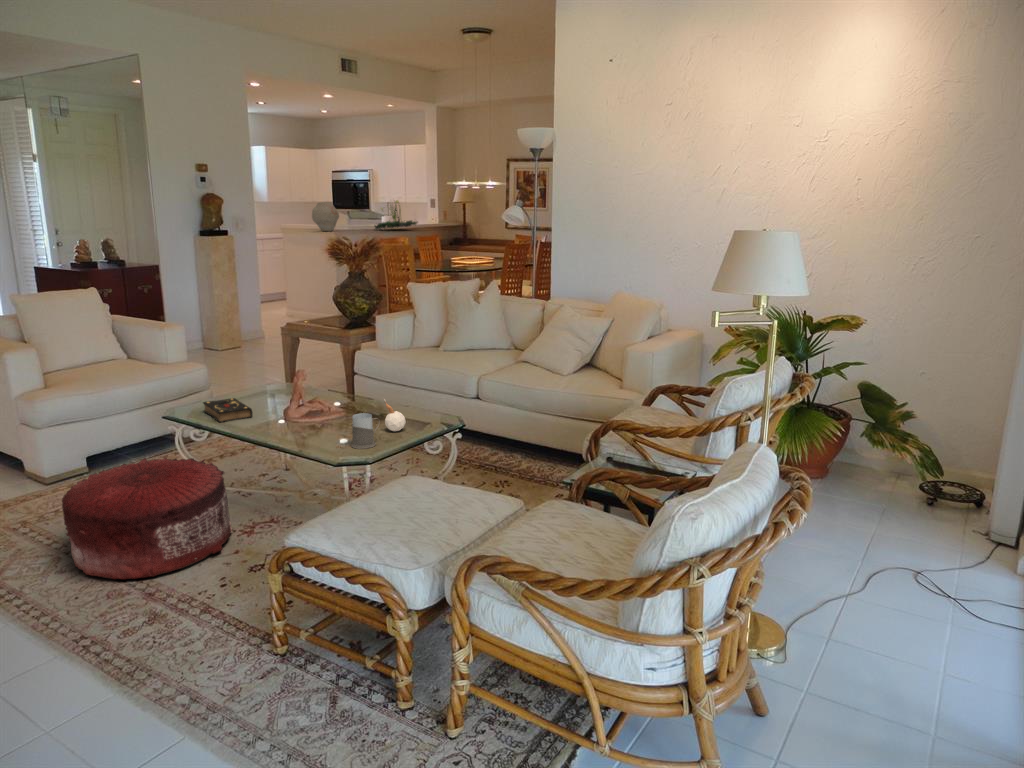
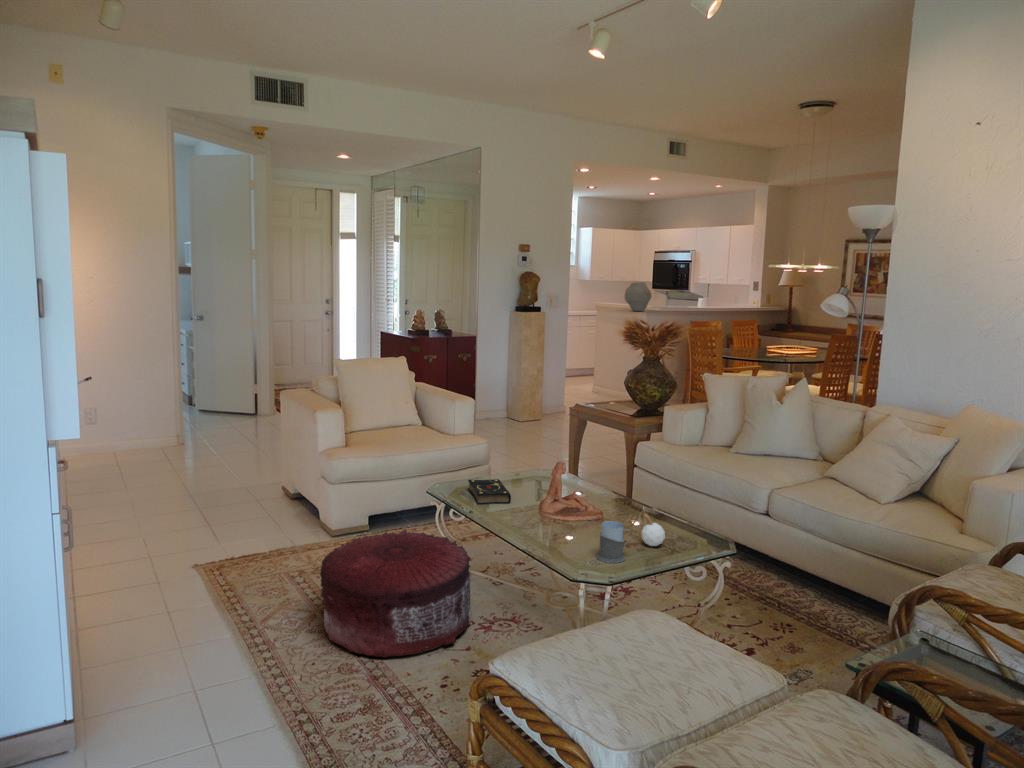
plant: present [375,200,418,229] -> none [686,281,734,312]

